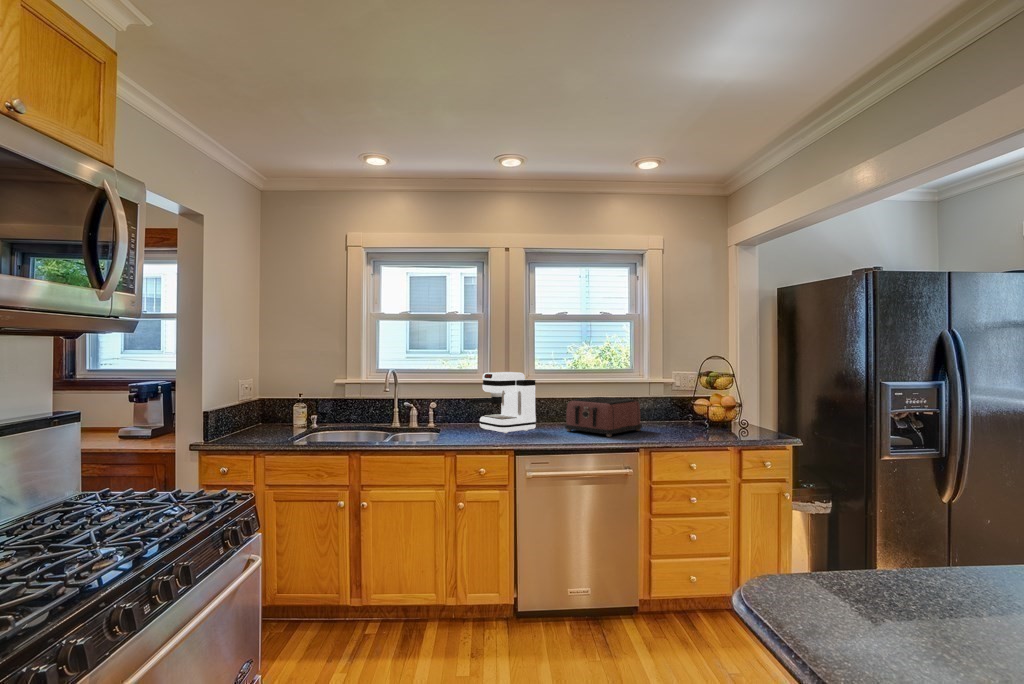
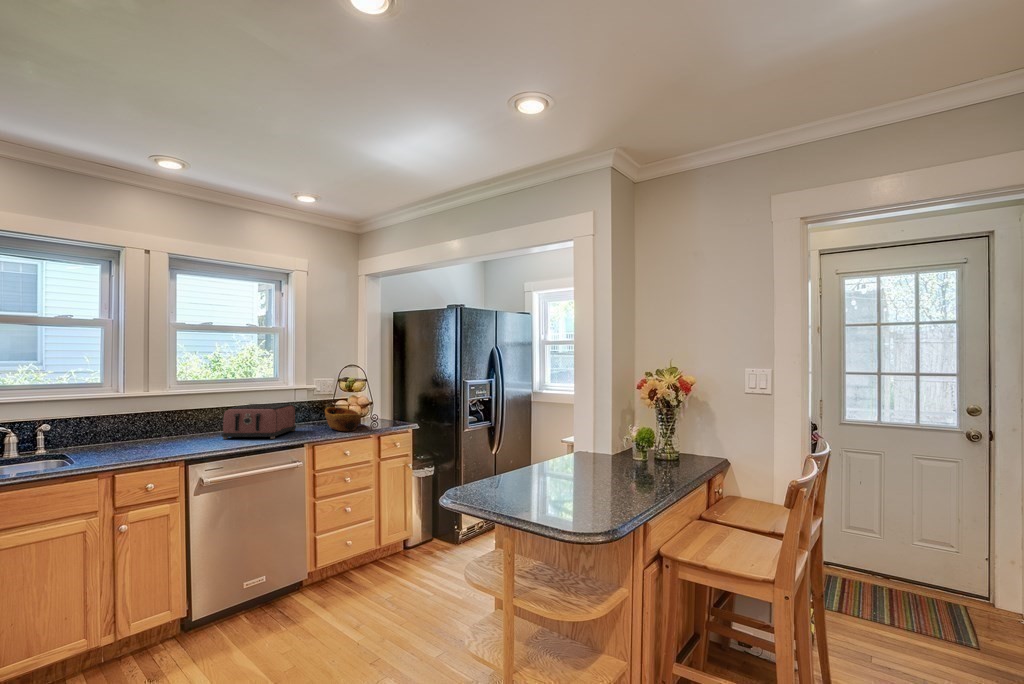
coffee maker: present [472,372,536,433] -> none [107,384,188,449]
wooden bowl: none [675,407,715,439] -> present [325,407,361,431]

